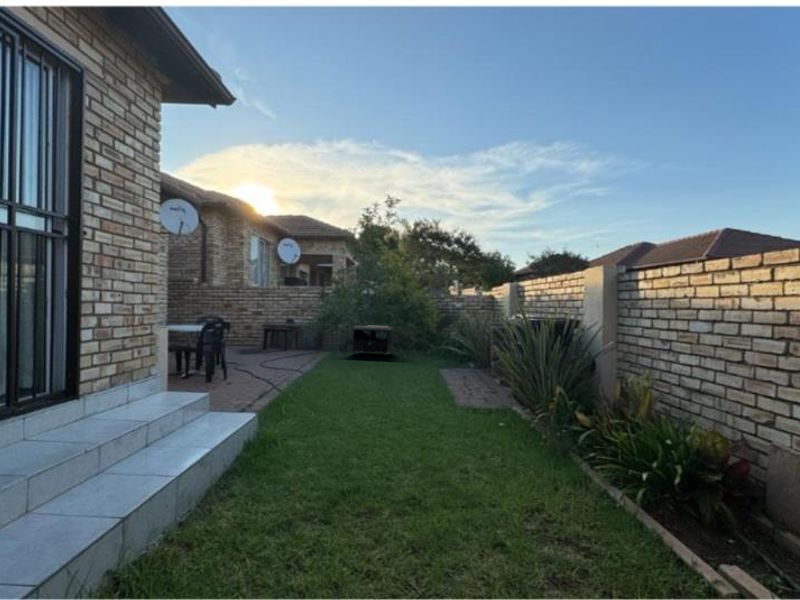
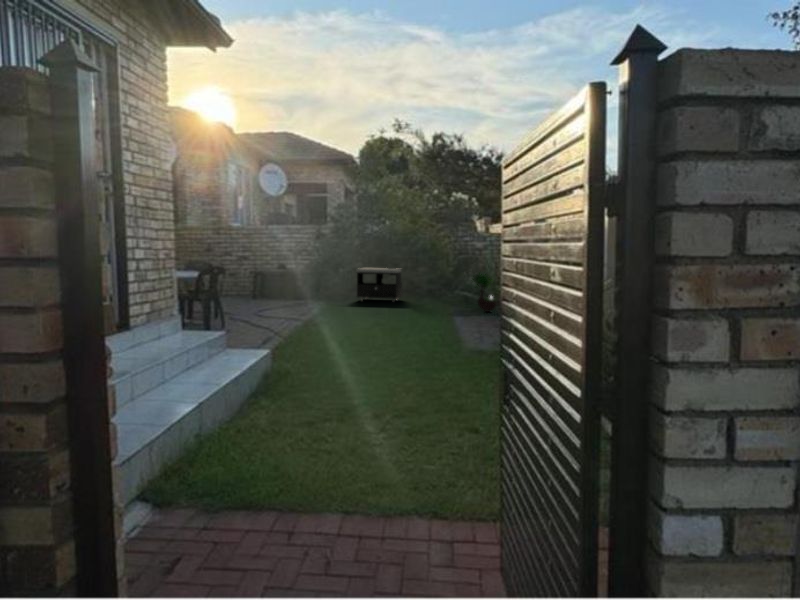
round table: present [264,326,299,350] -> none [252,271,296,298]
potted tree: none [454,328,478,366] -> present [472,273,497,312]

